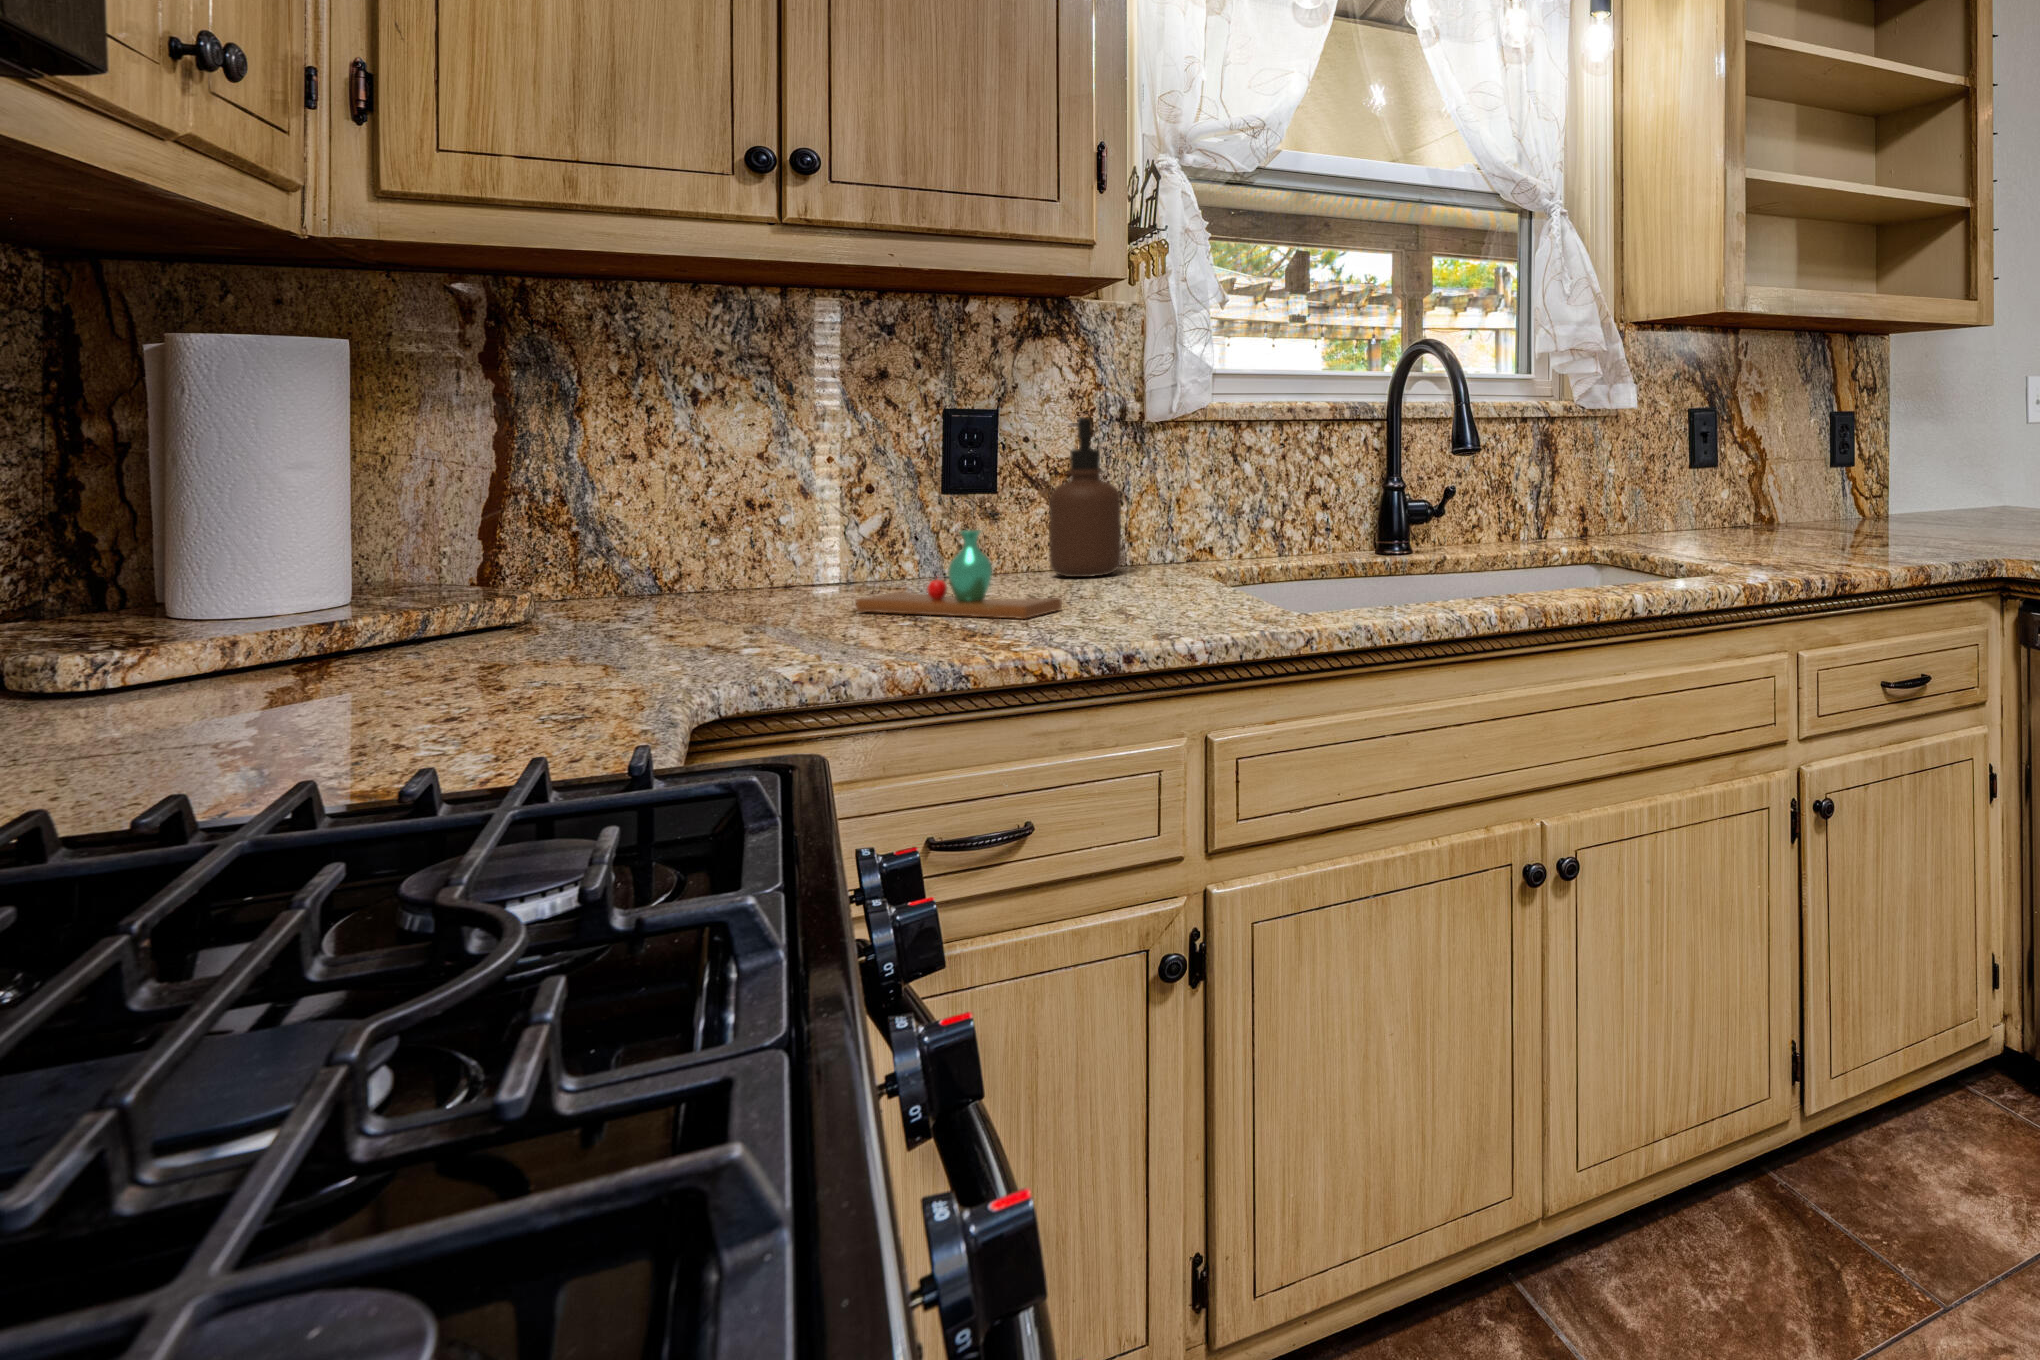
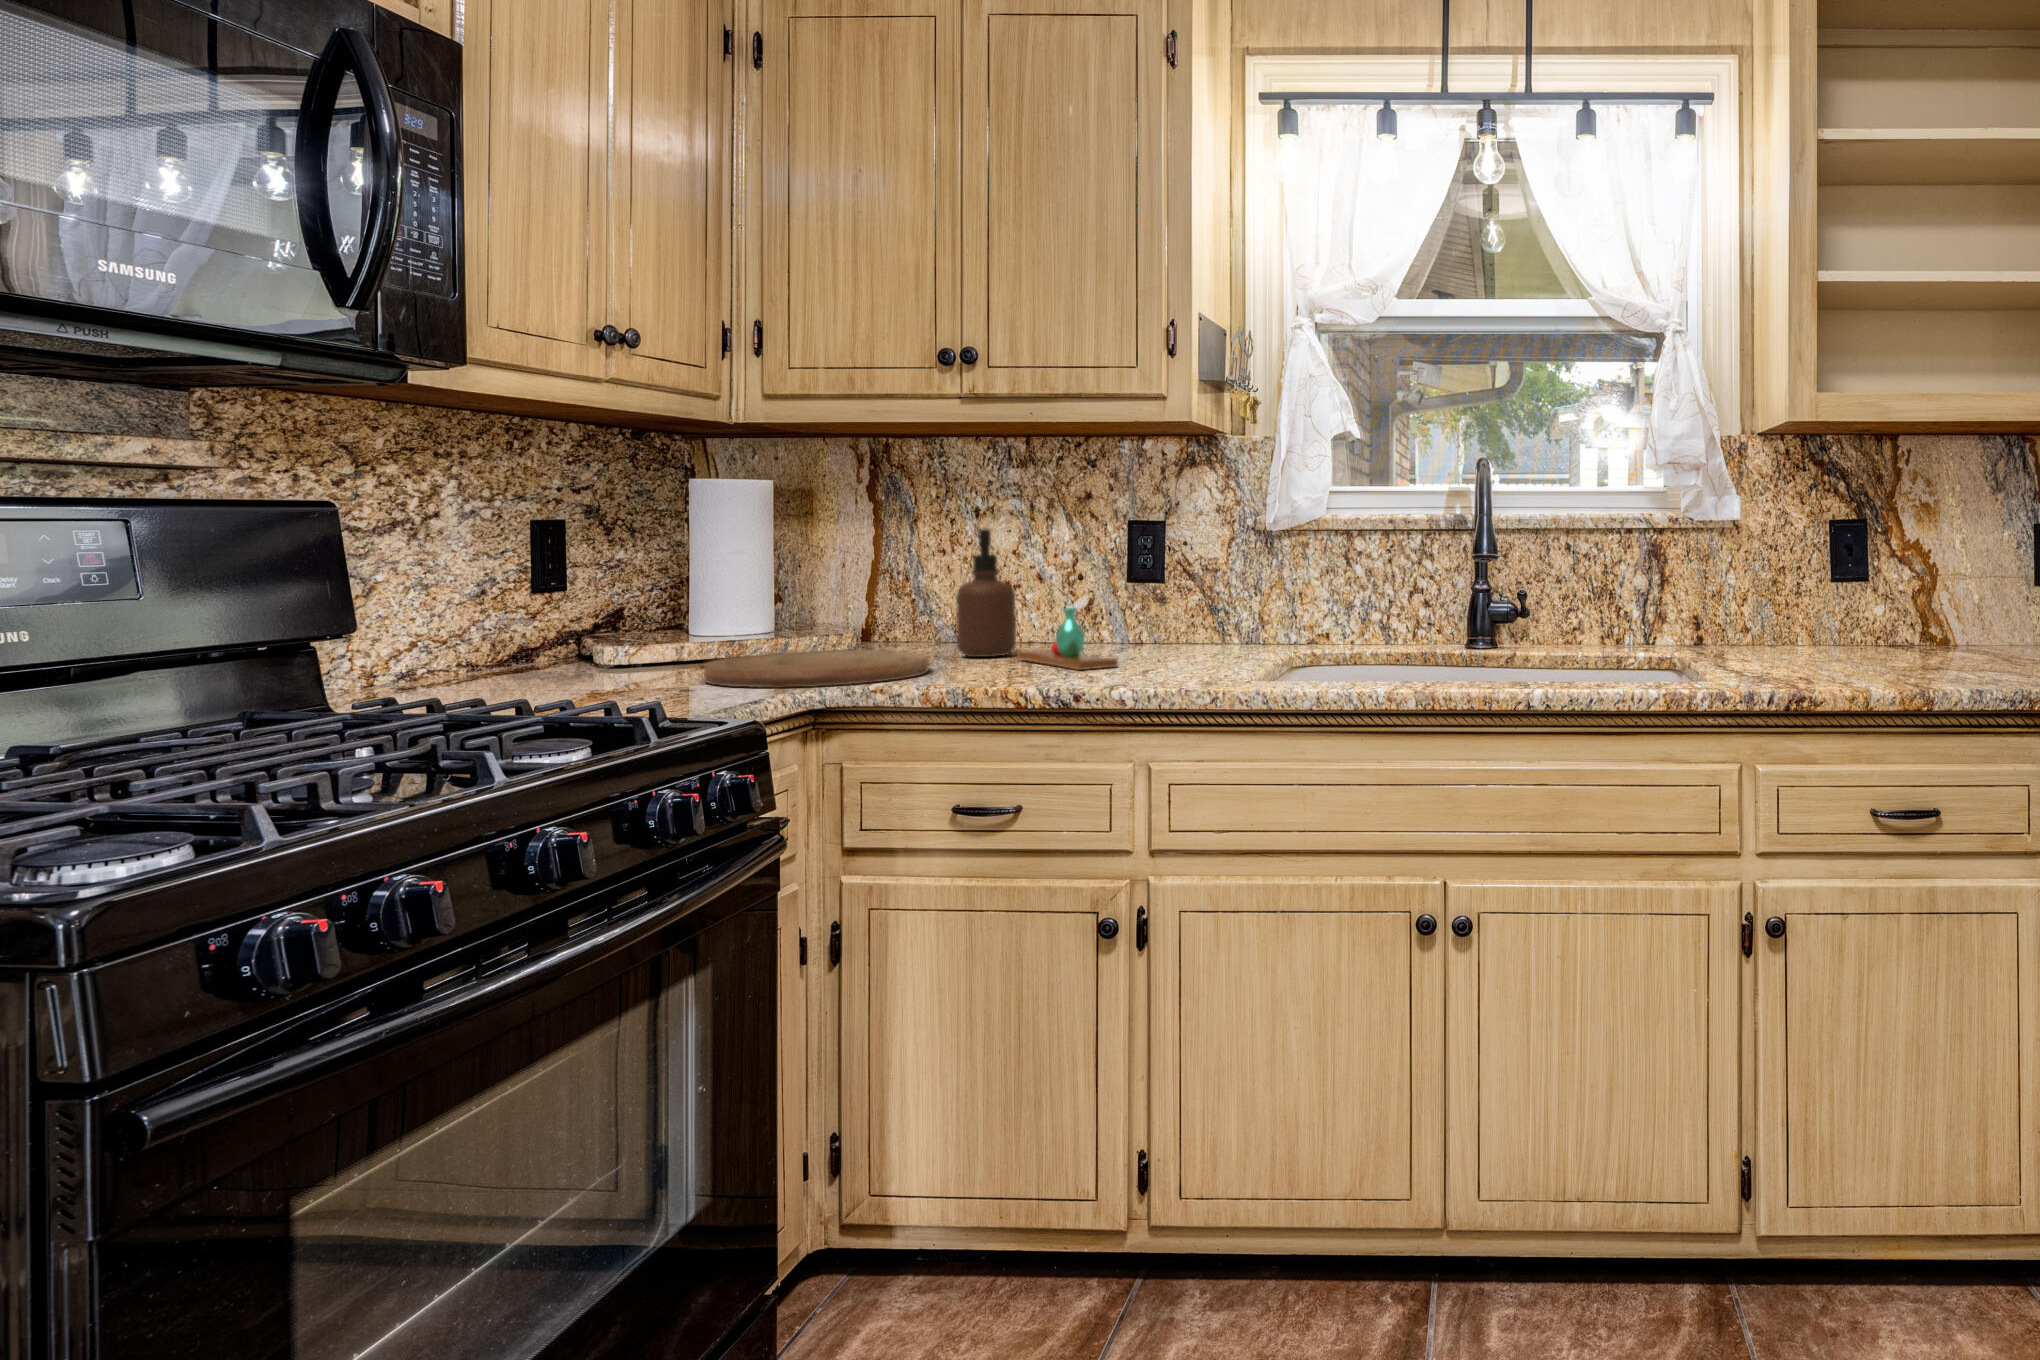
soap dispenser: present [1049,417,1121,577] -> present [956,529,1016,657]
cutting board: none [369,612,796,702] -> present [704,650,929,688]

